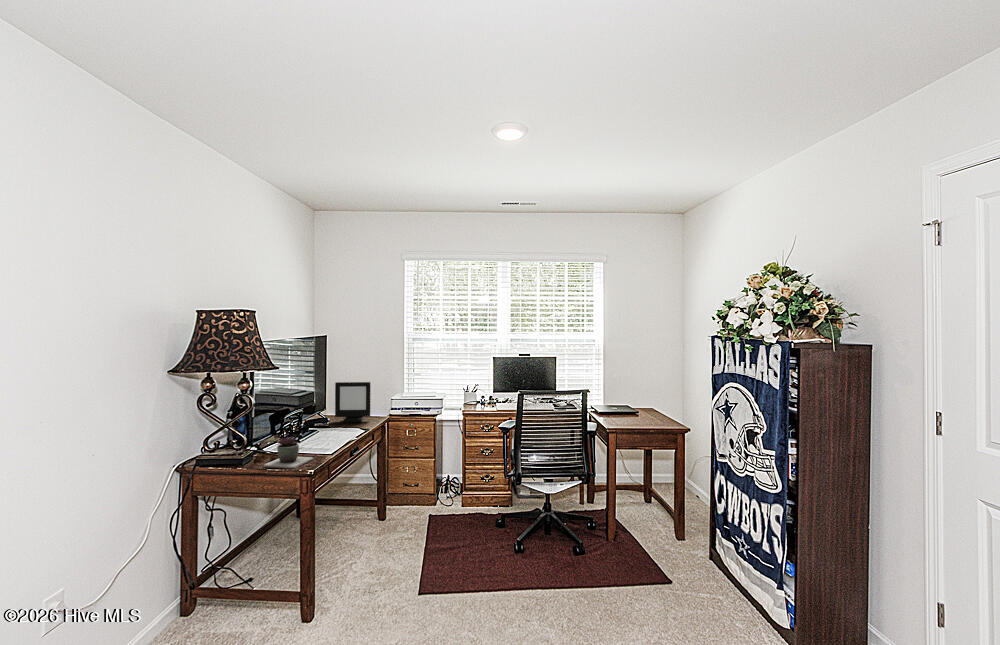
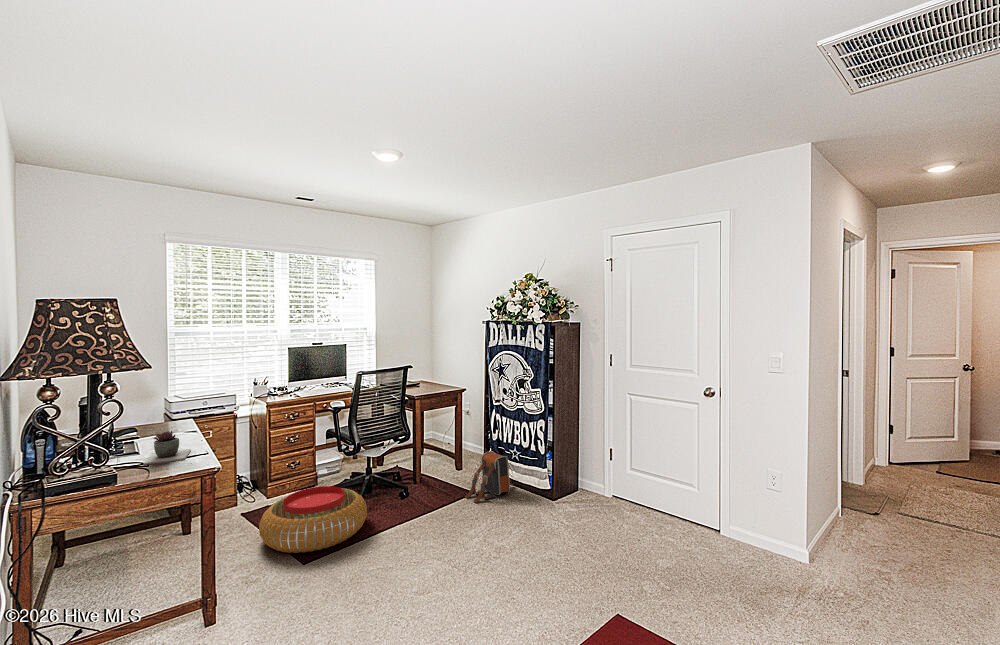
picture frame: present [335,382,371,423] -> none [143,381,186,424]
pouf: none [391,522,509,600] -> present [259,486,367,553]
backpack: none [648,531,734,603] -> present [465,451,514,503]

